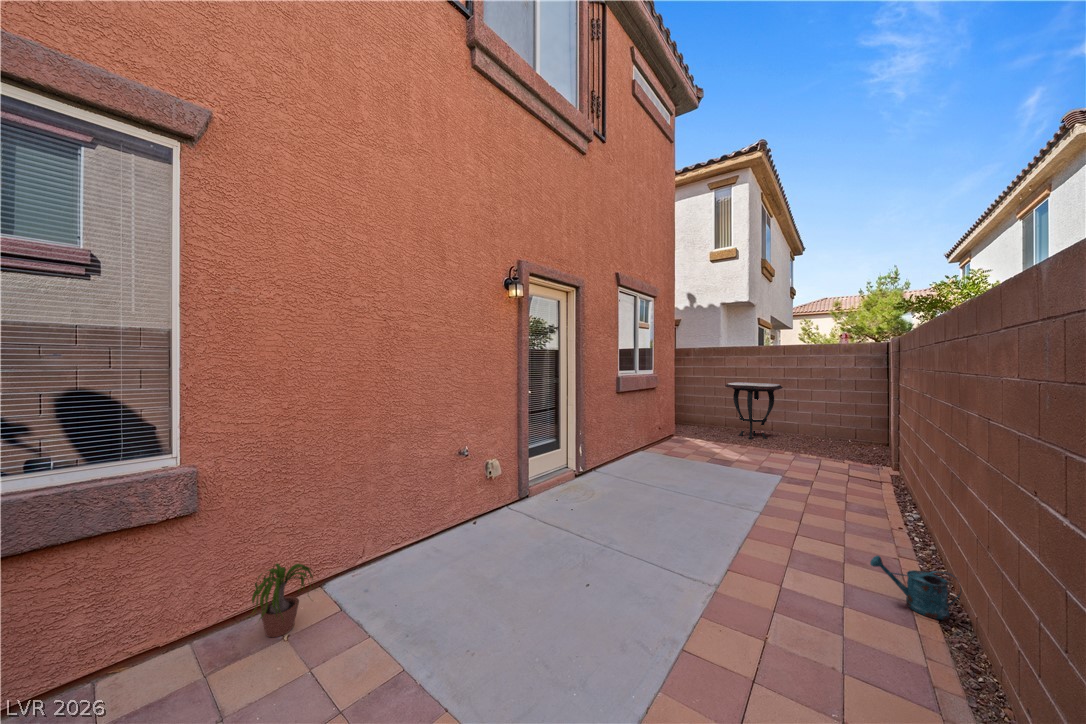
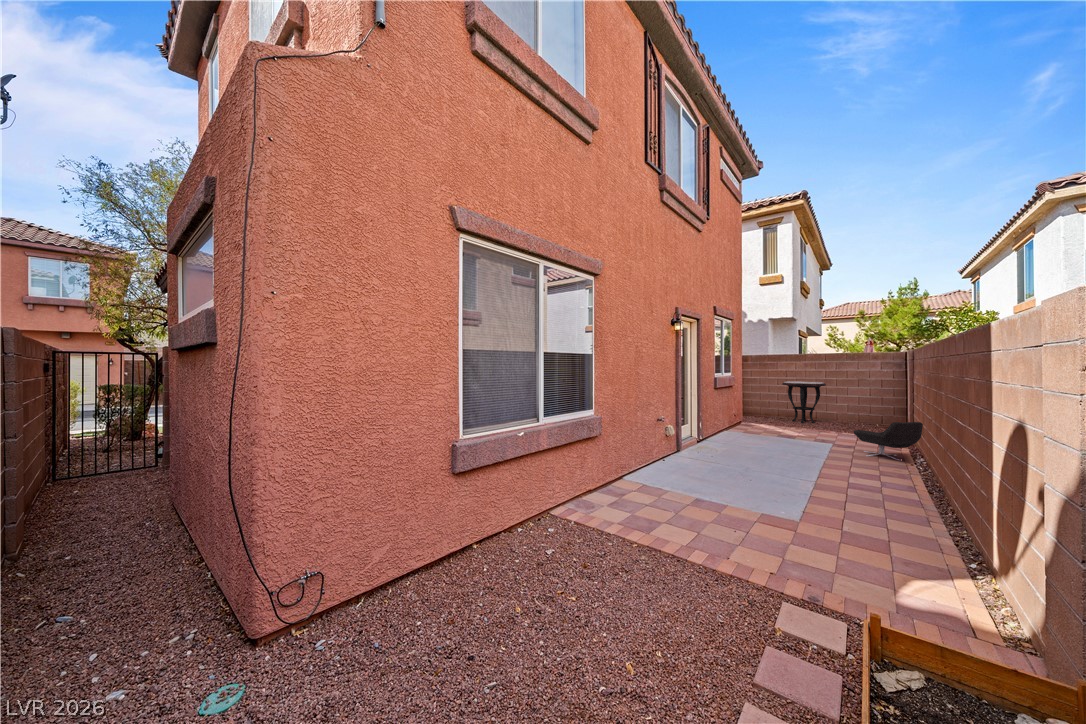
lounge chair: none [806,458,922,524] -> present [854,422,923,460]
watering can: present [870,556,962,620] -> none [893,462,936,486]
potted plant: present [252,564,313,637] -> none [613,461,644,490]

